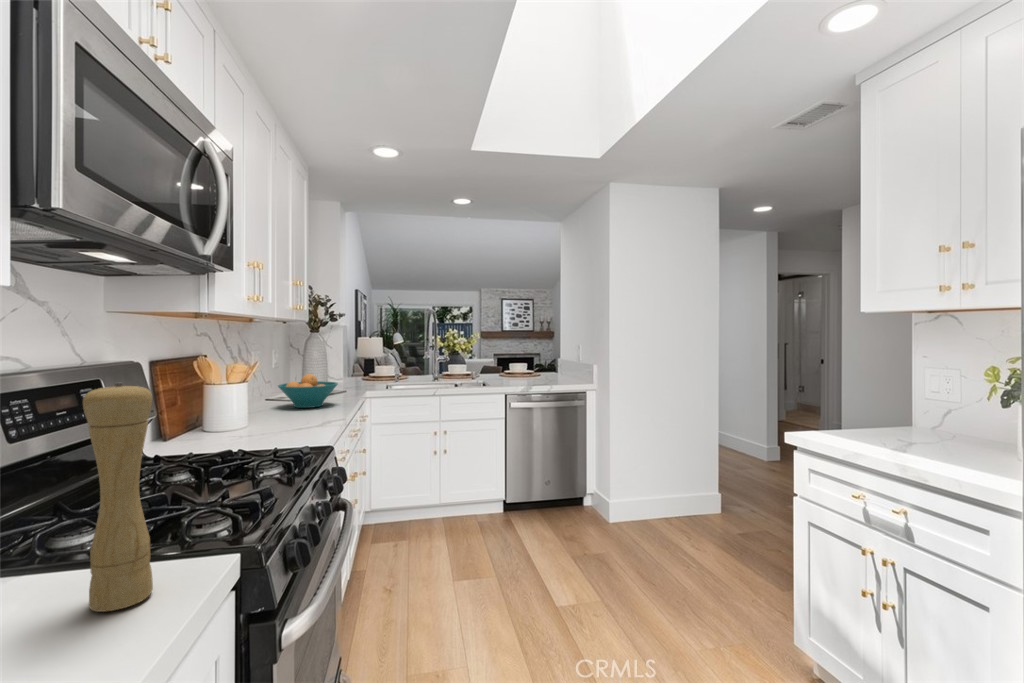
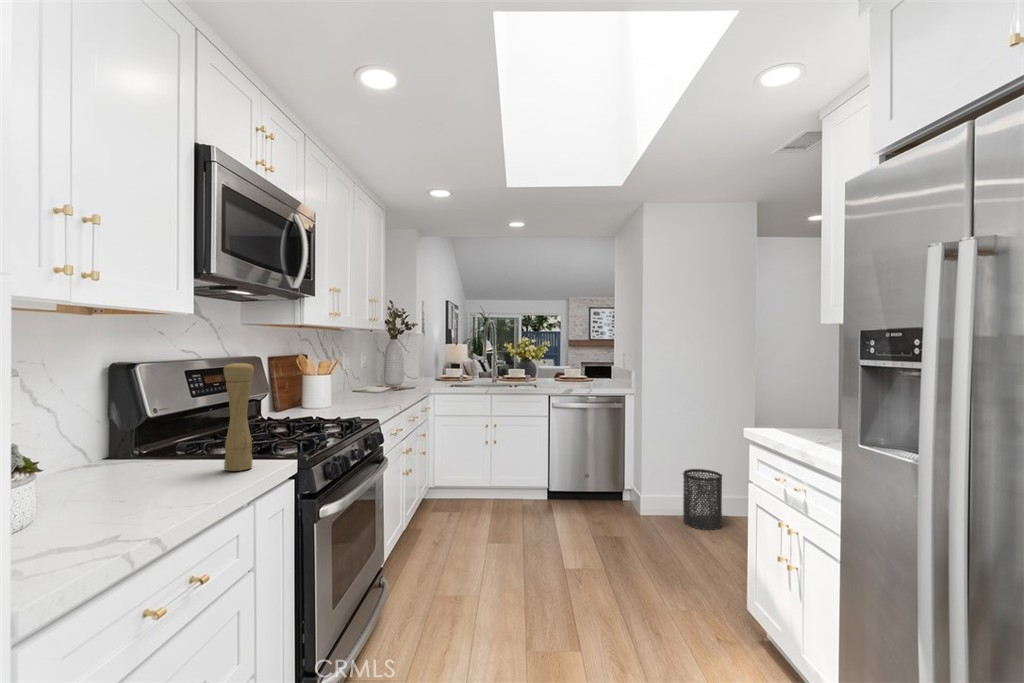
fruit bowl: present [278,374,338,408] -> none [358,371,403,397]
trash can: none [655,470,696,536] -> present [683,469,722,530]

